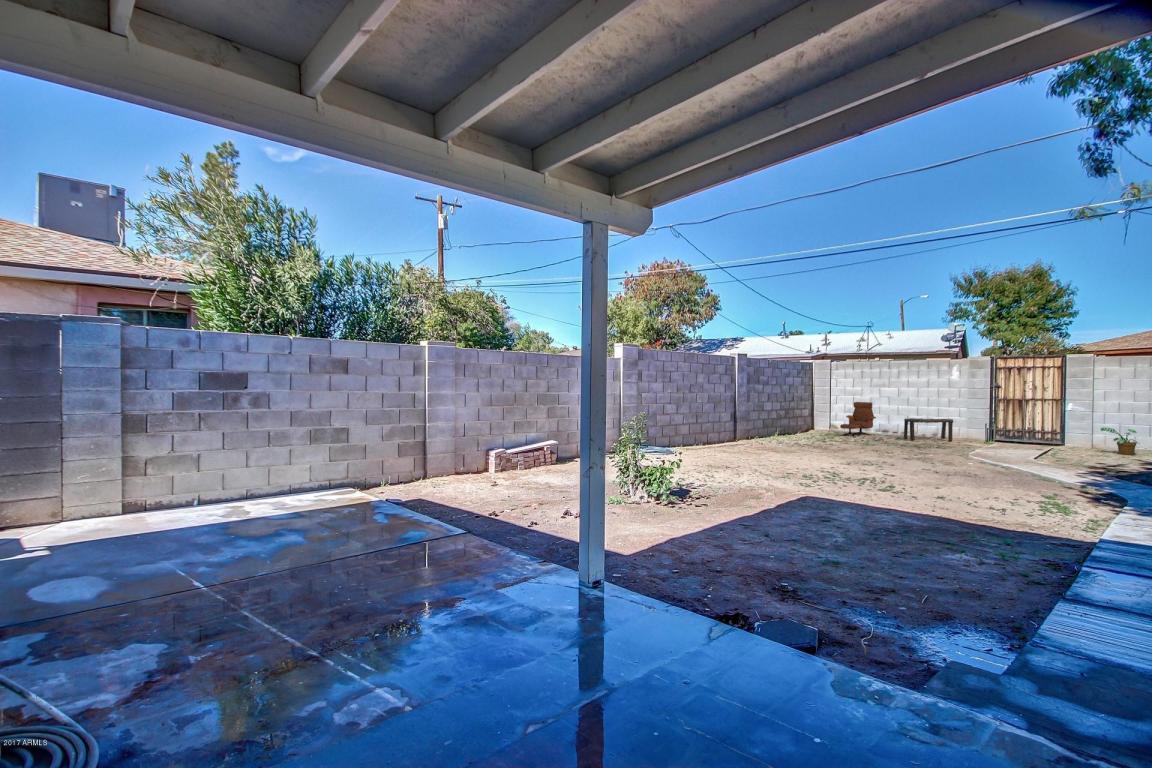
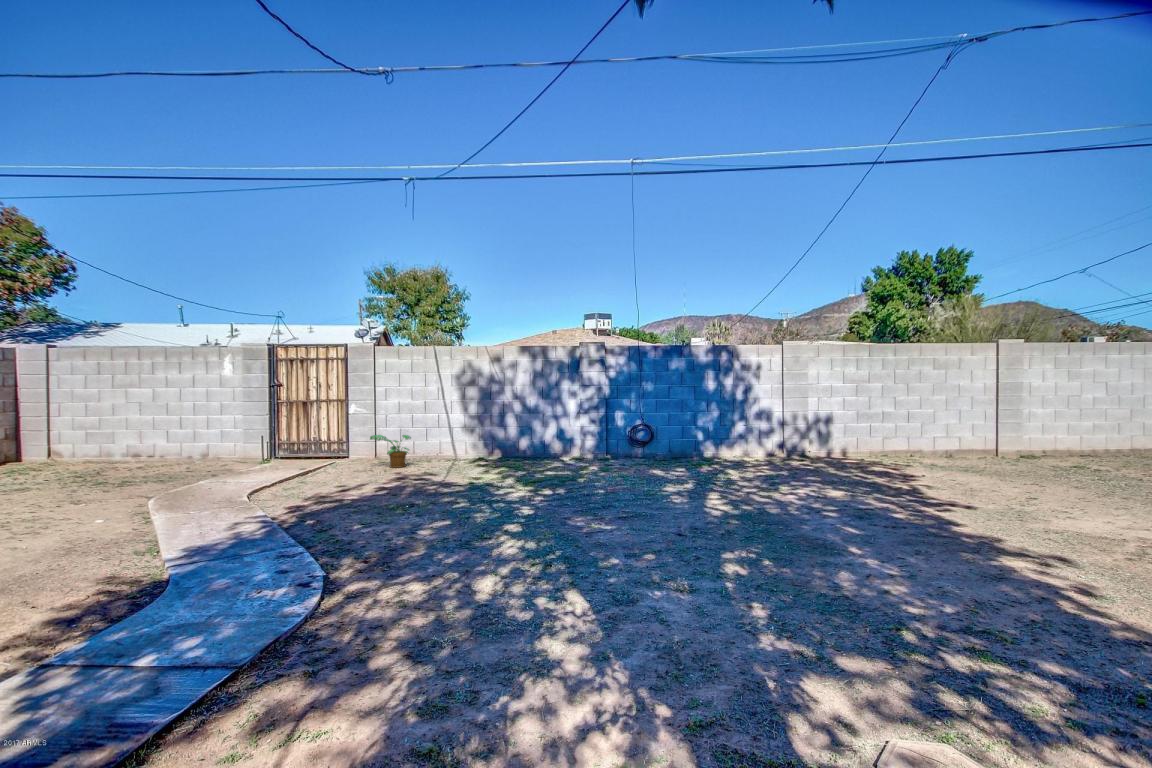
lounge chair: present [840,402,876,436] -> none [32,411,117,473]
bench: present [904,418,953,441] -> none [142,432,216,471]

